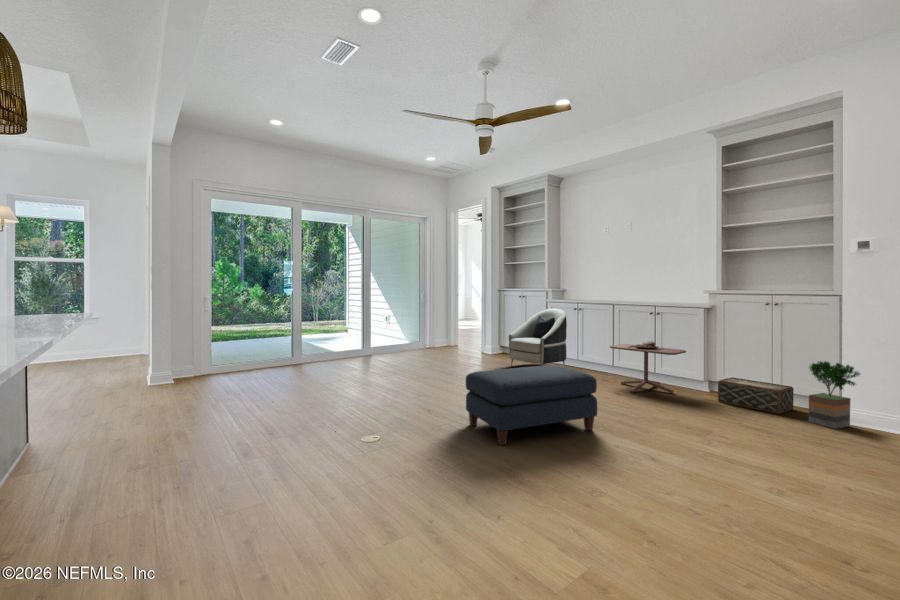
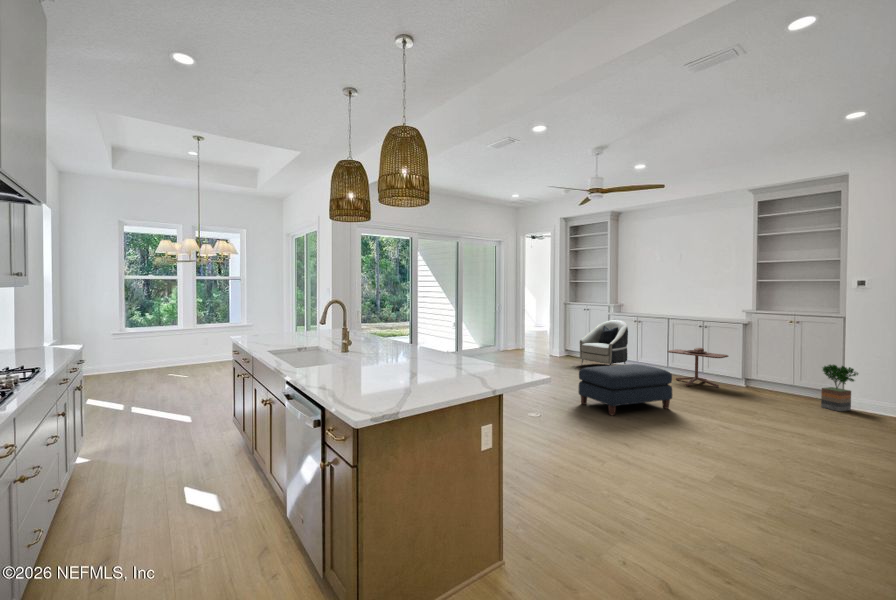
woven basket: present [718,377,793,414] -> none [754,376,811,402]

